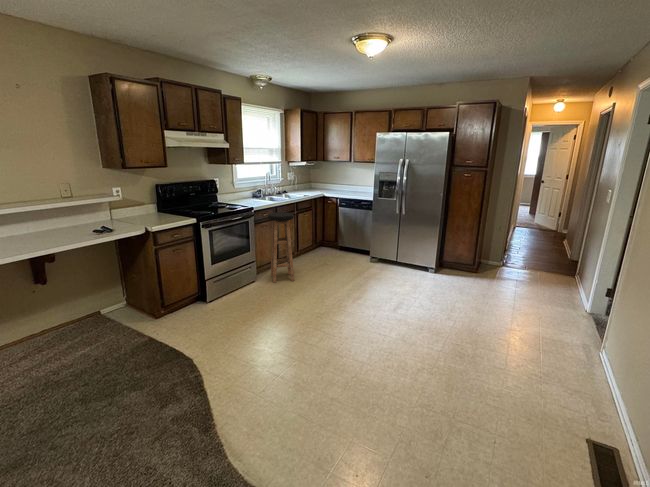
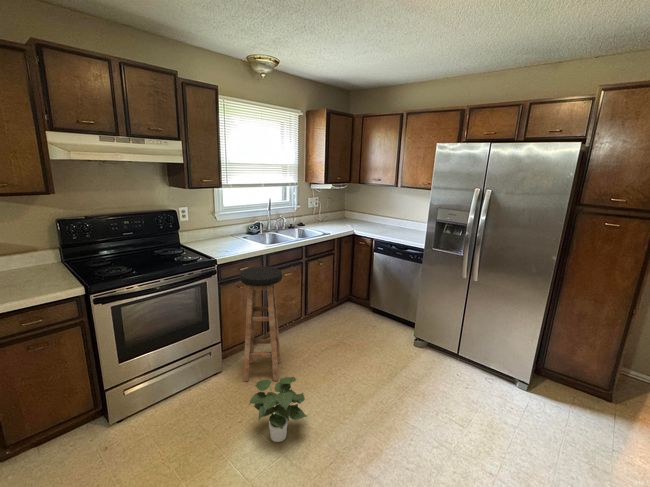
potted plant: none [291,265,322,299] -> present [249,377,307,442]

